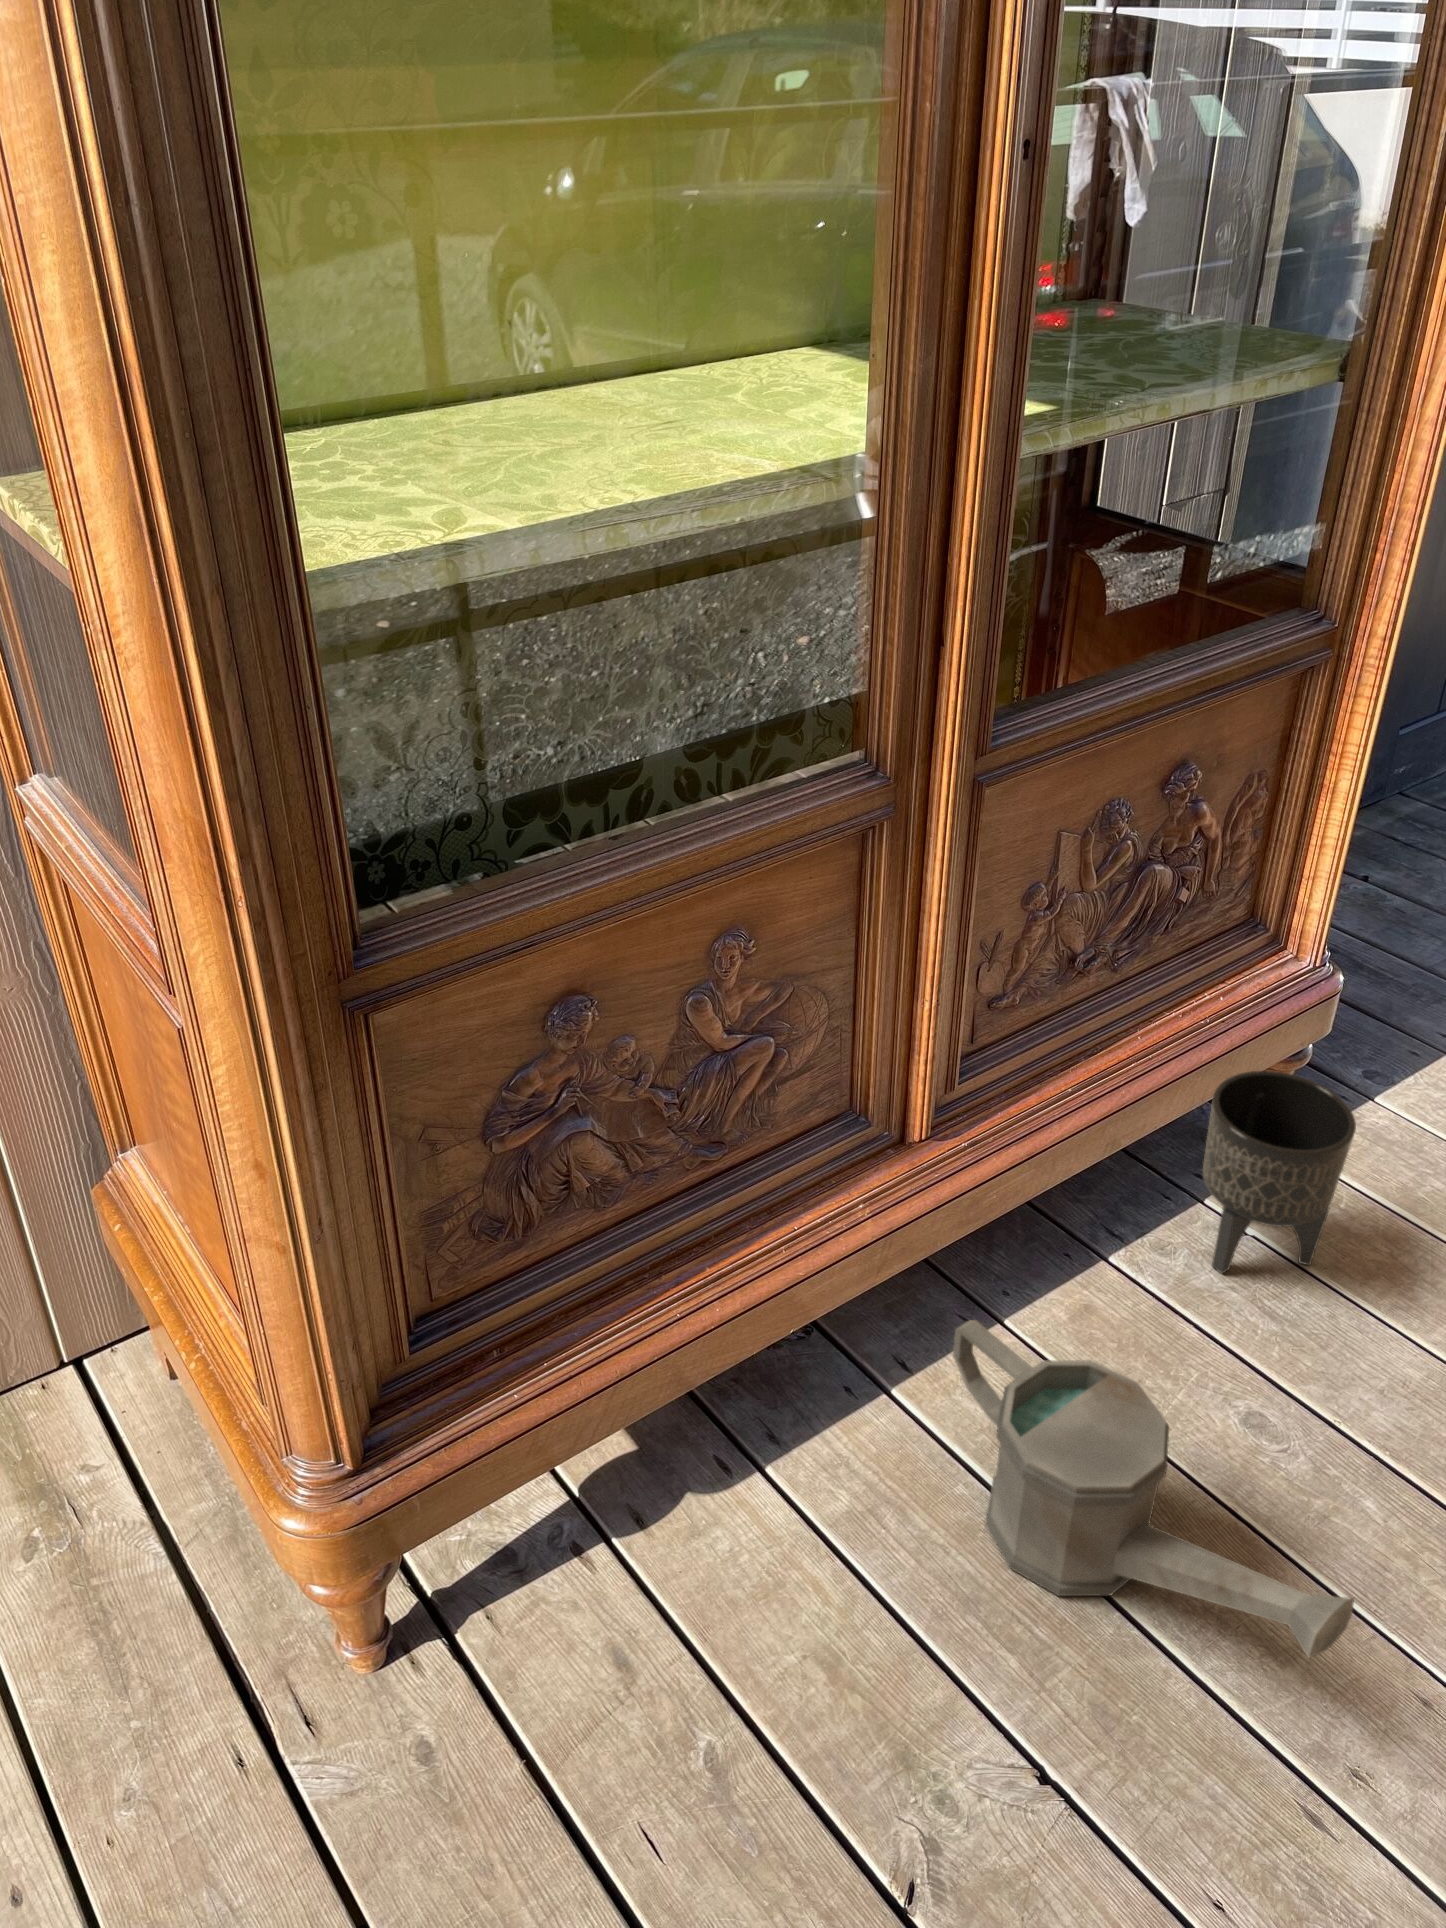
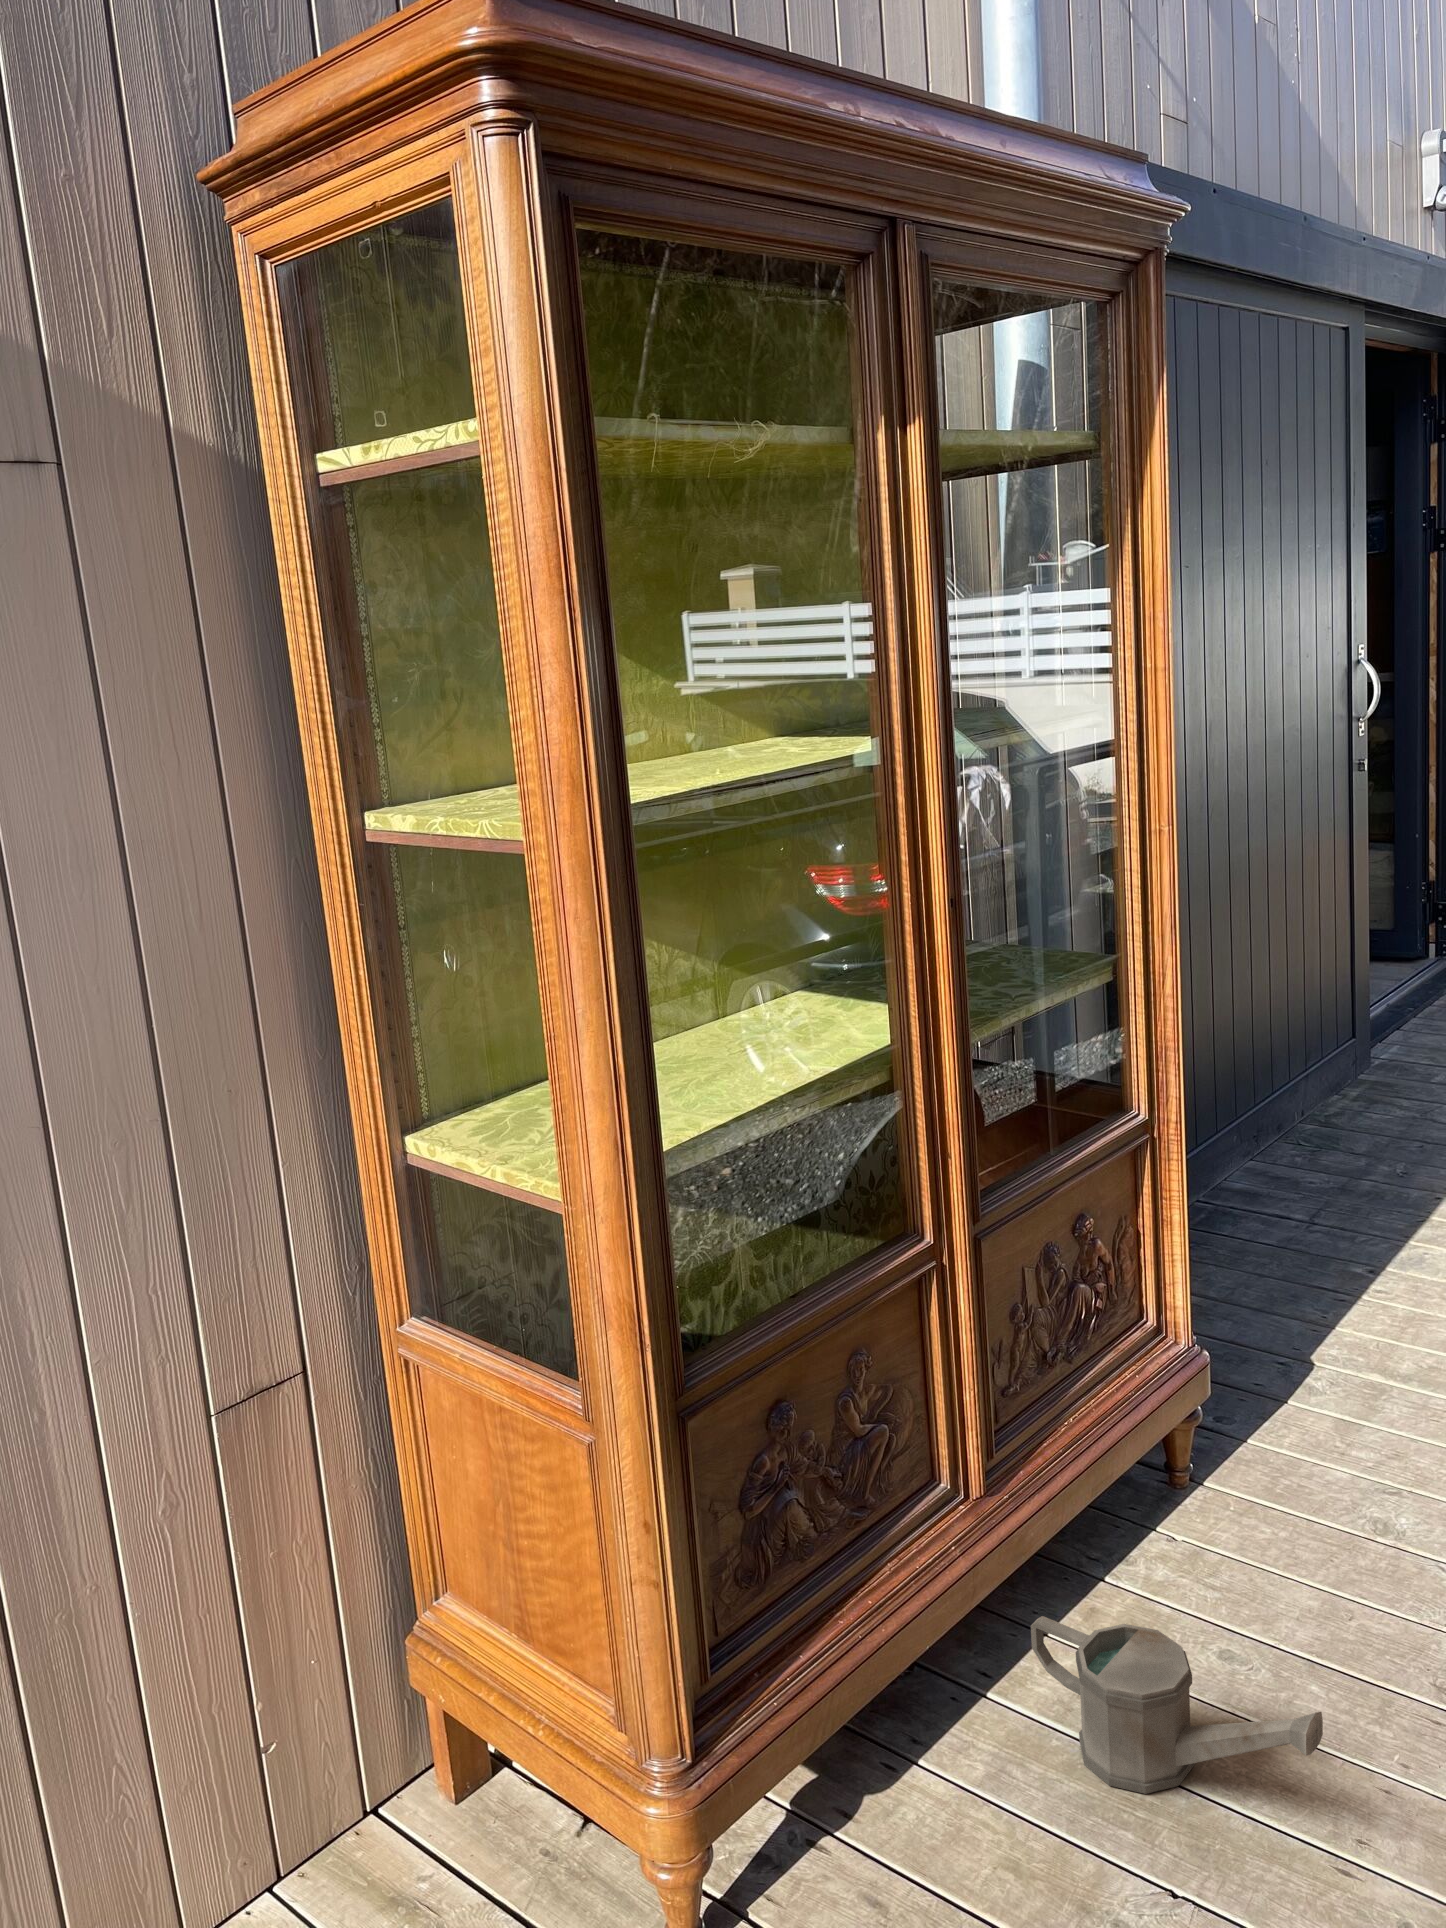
planter: present [1203,1071,1356,1273] -> none [1147,1422,1244,1579]

